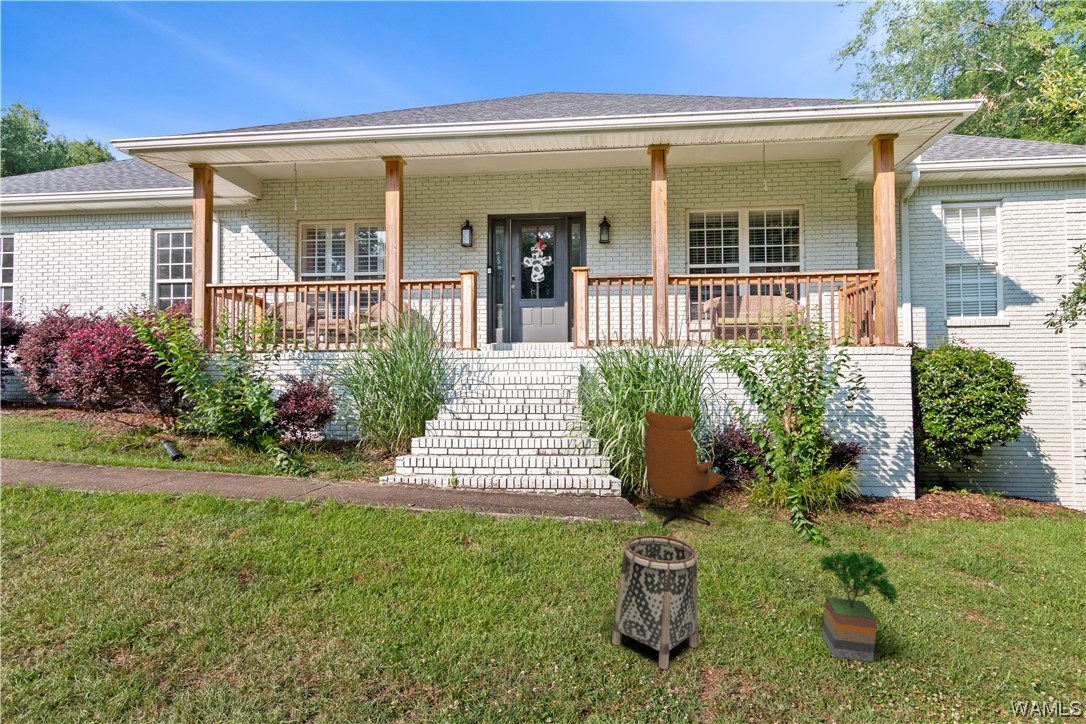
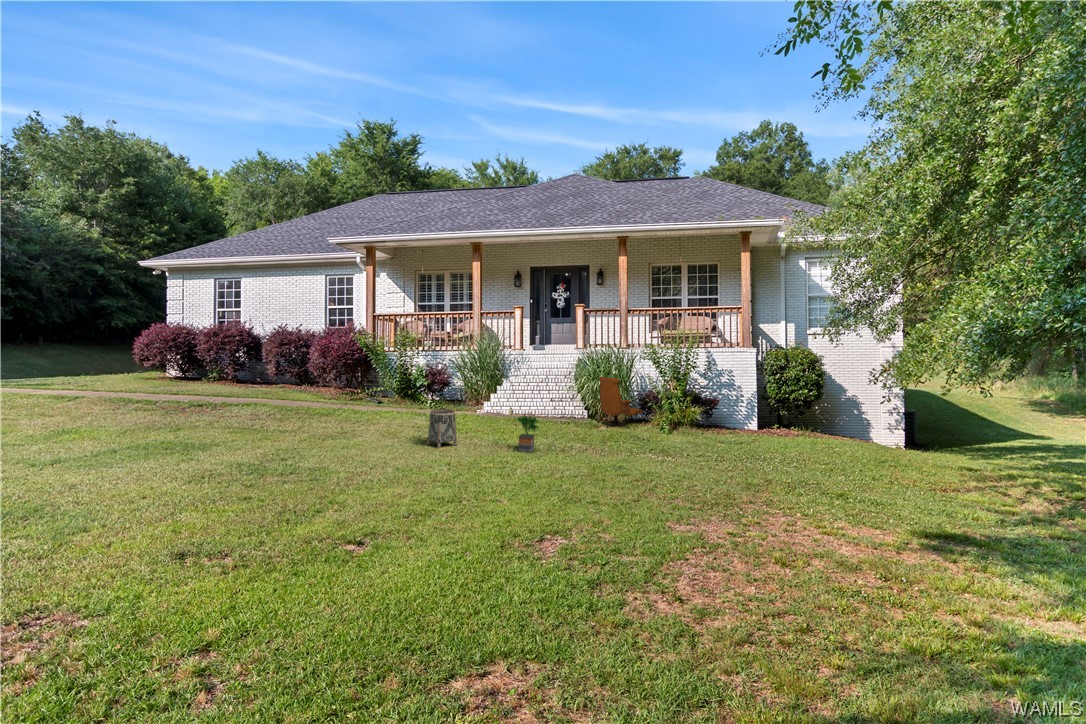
basket: present [612,535,698,670] -> present [427,409,457,448]
potted tree: present [820,550,898,662] -> present [518,416,539,452]

